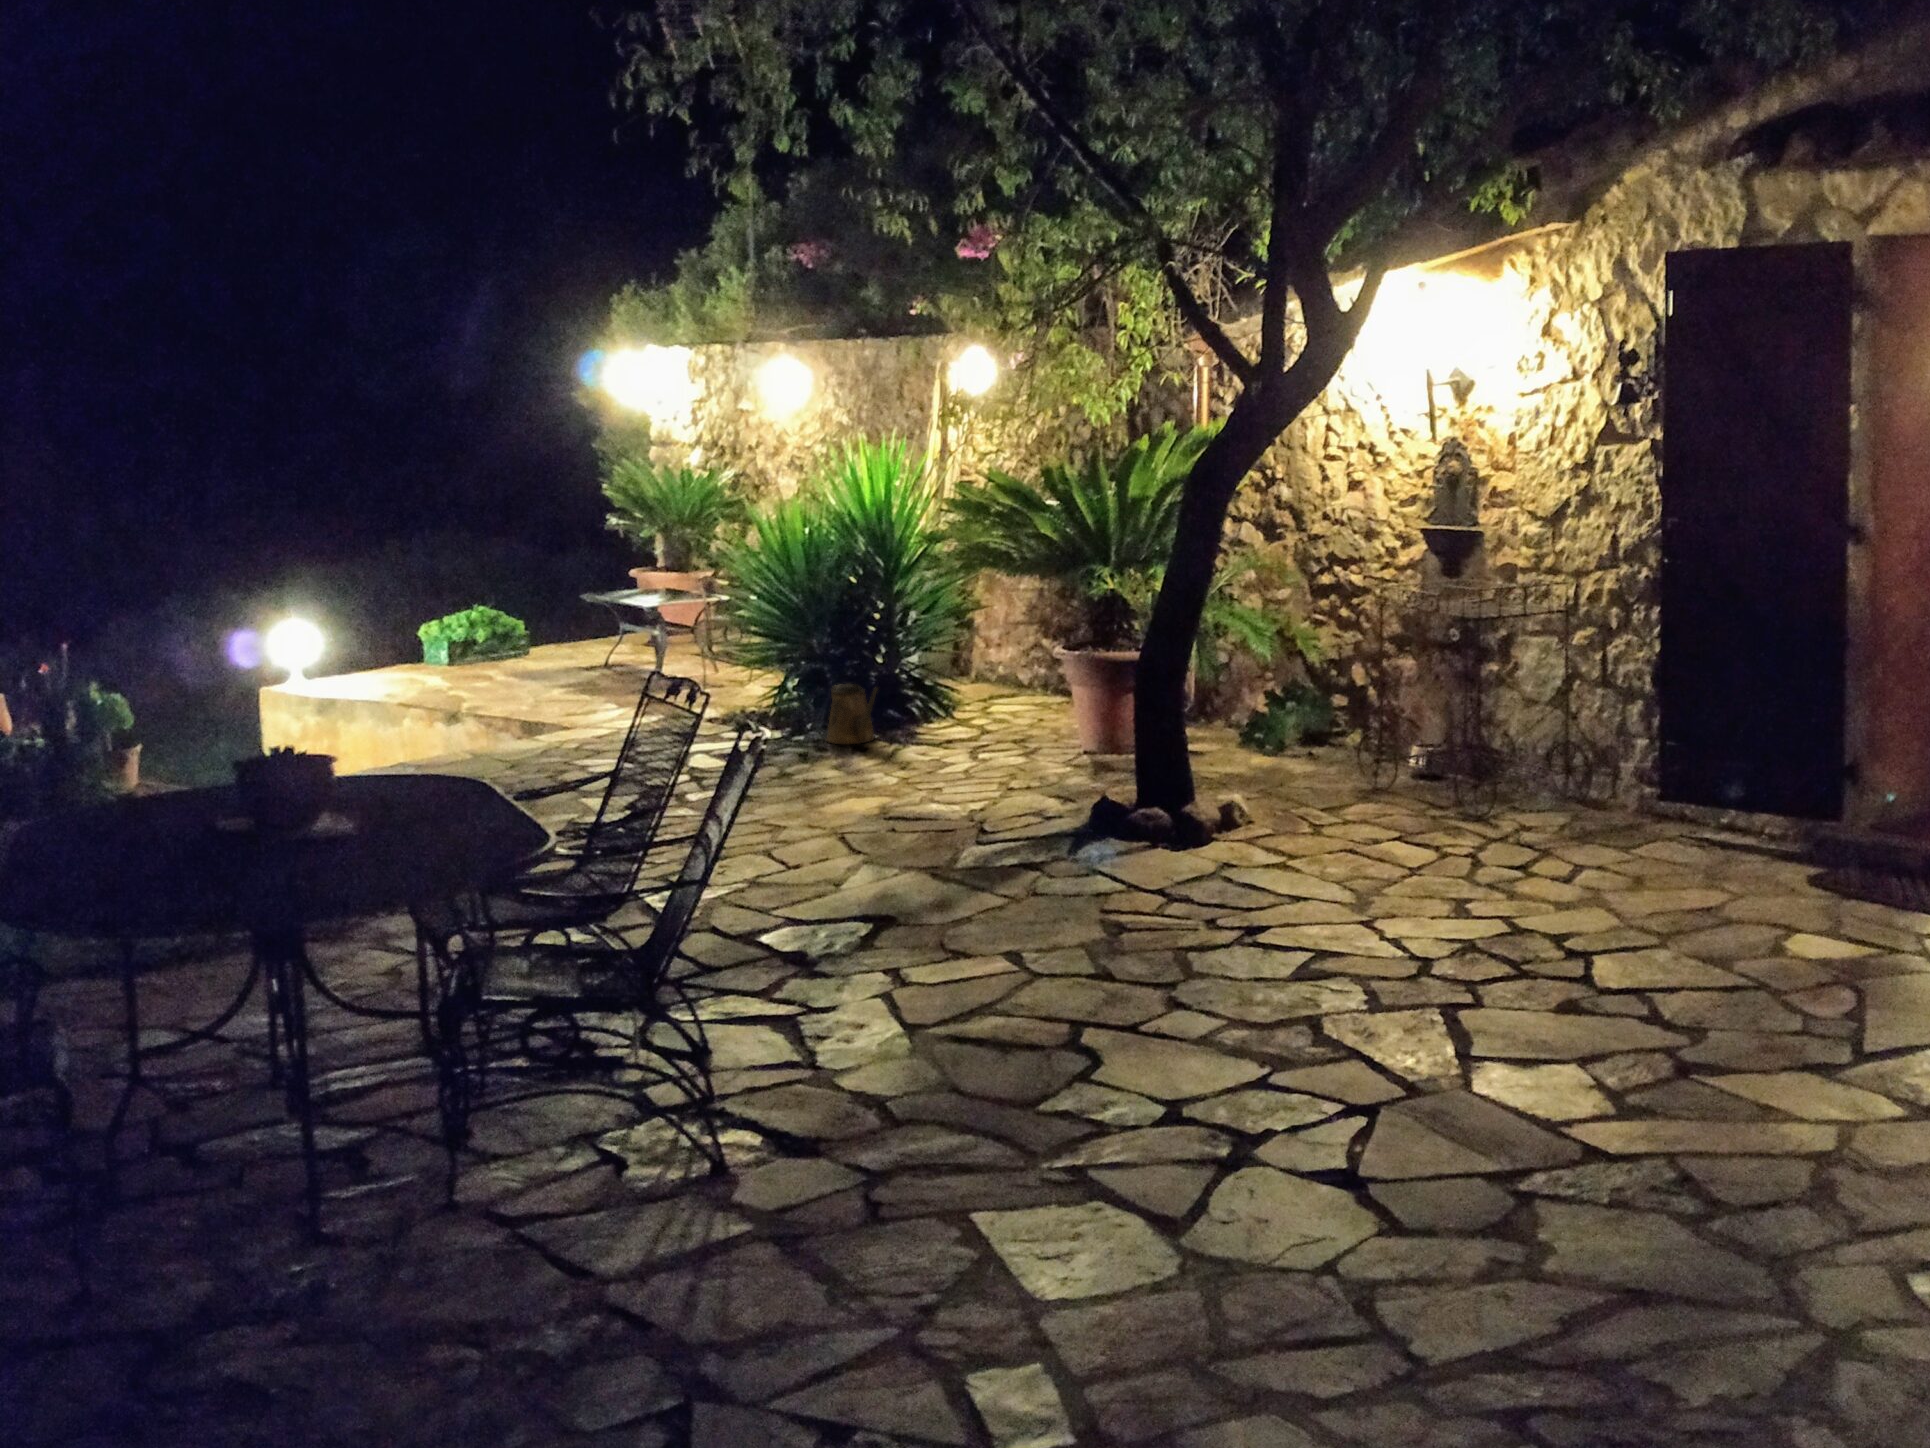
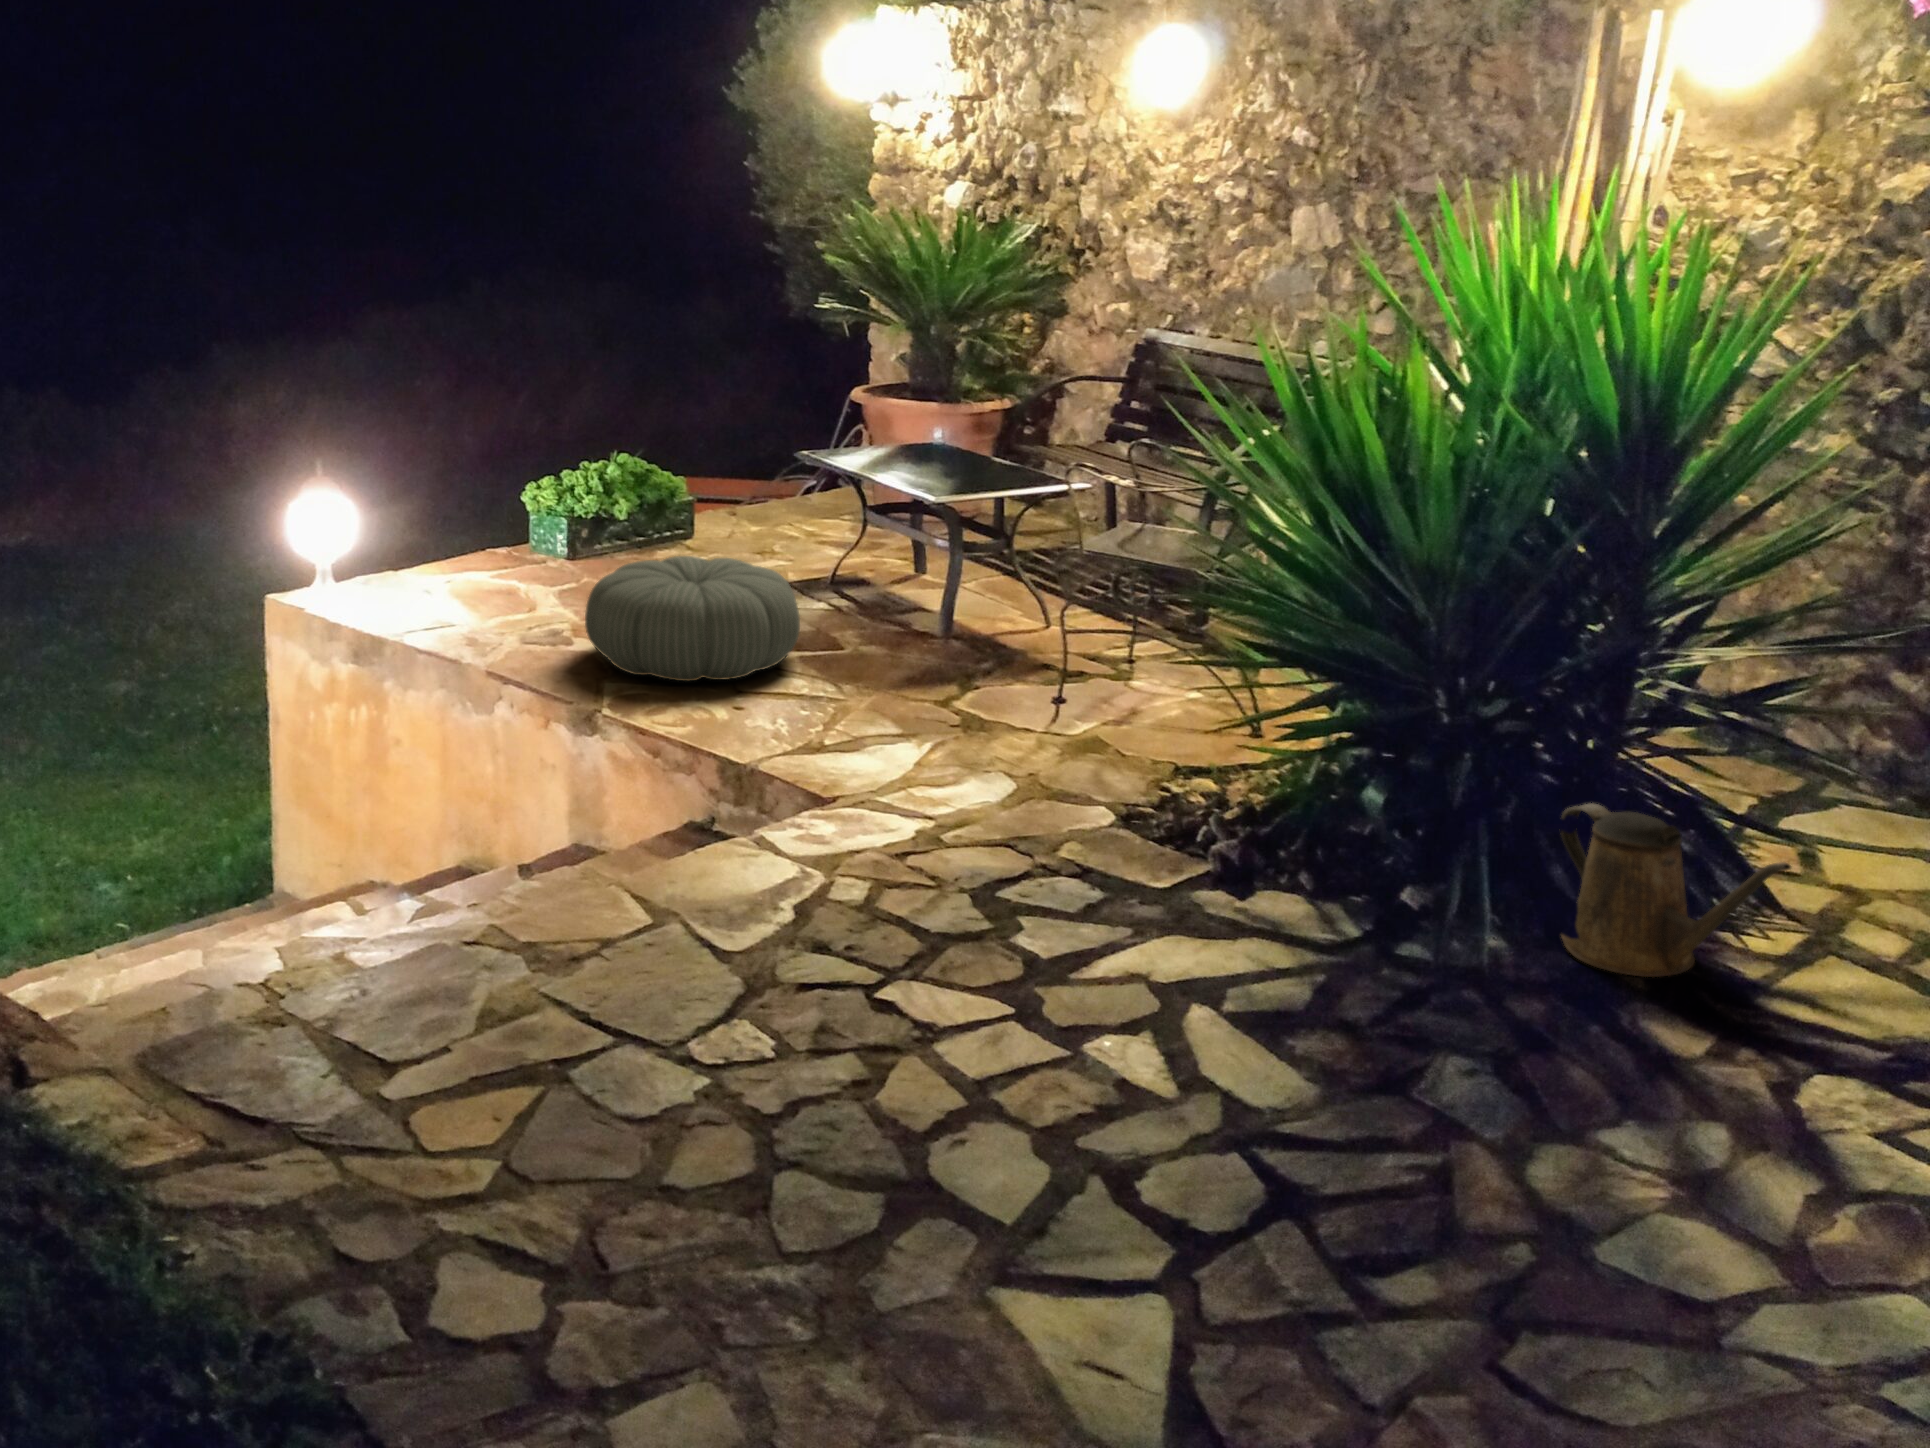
pouf: none [439,642,557,699] -> present [585,556,800,681]

